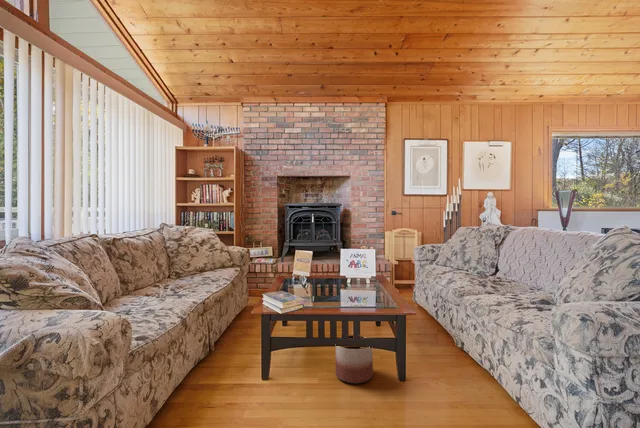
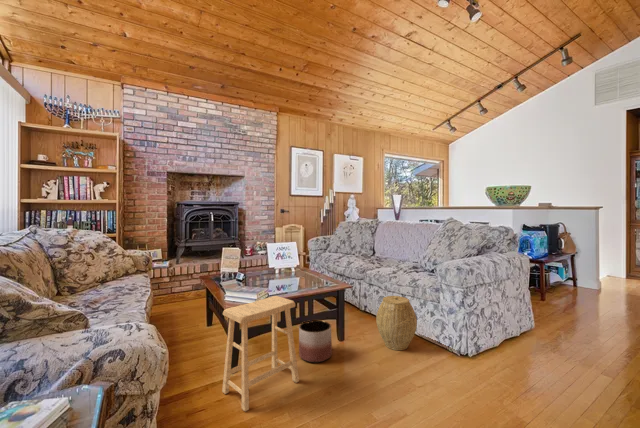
footstool: none [244,301,315,407] -> present [222,296,299,411]
woven basket: none [435,324,493,399] -> present [376,296,417,350]

